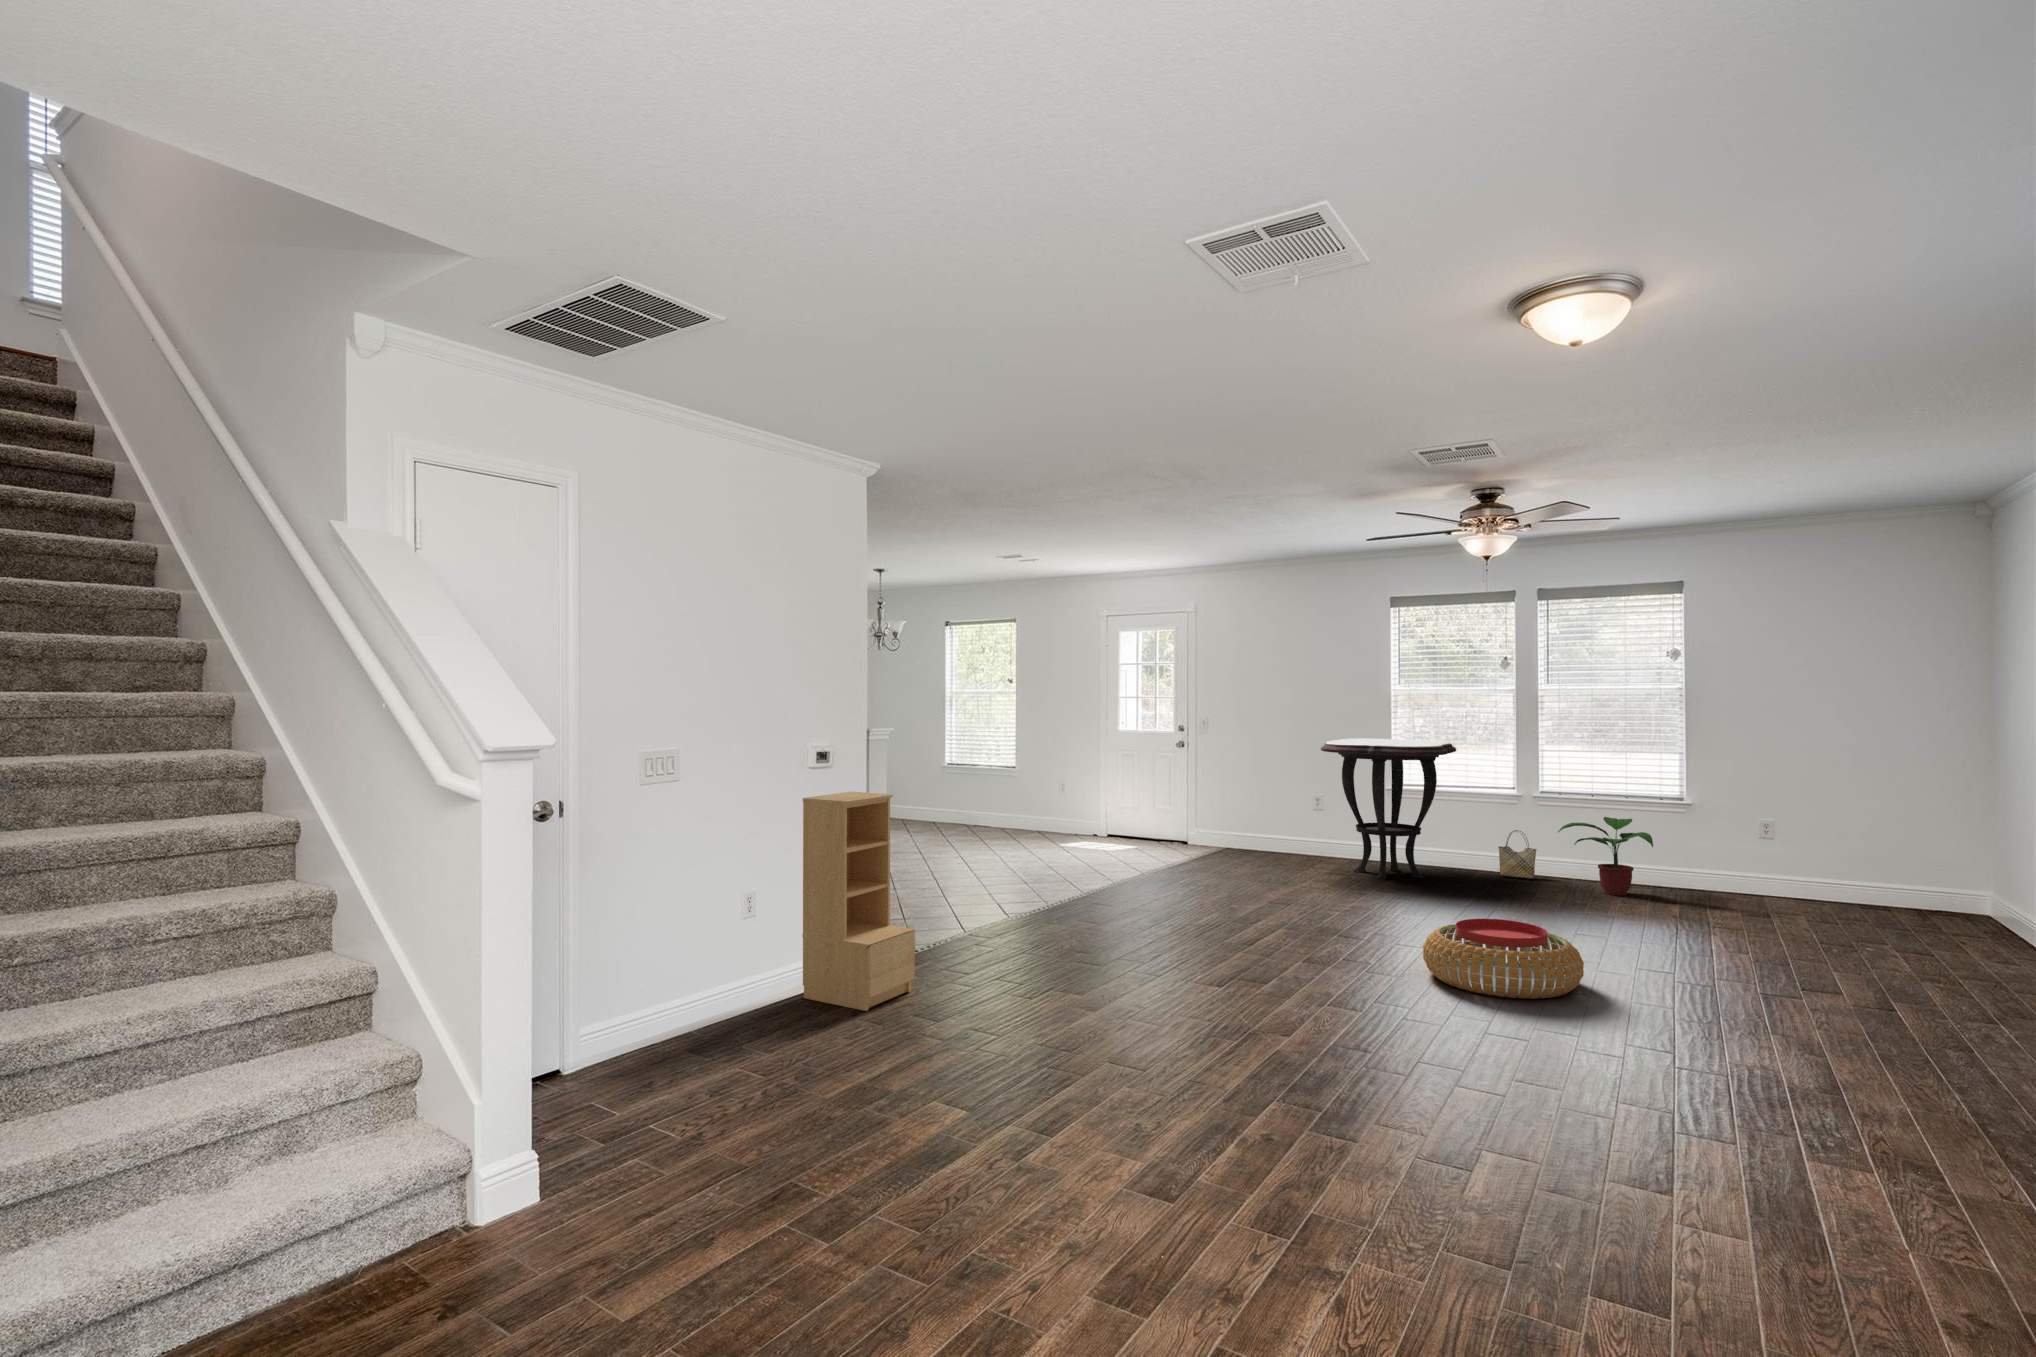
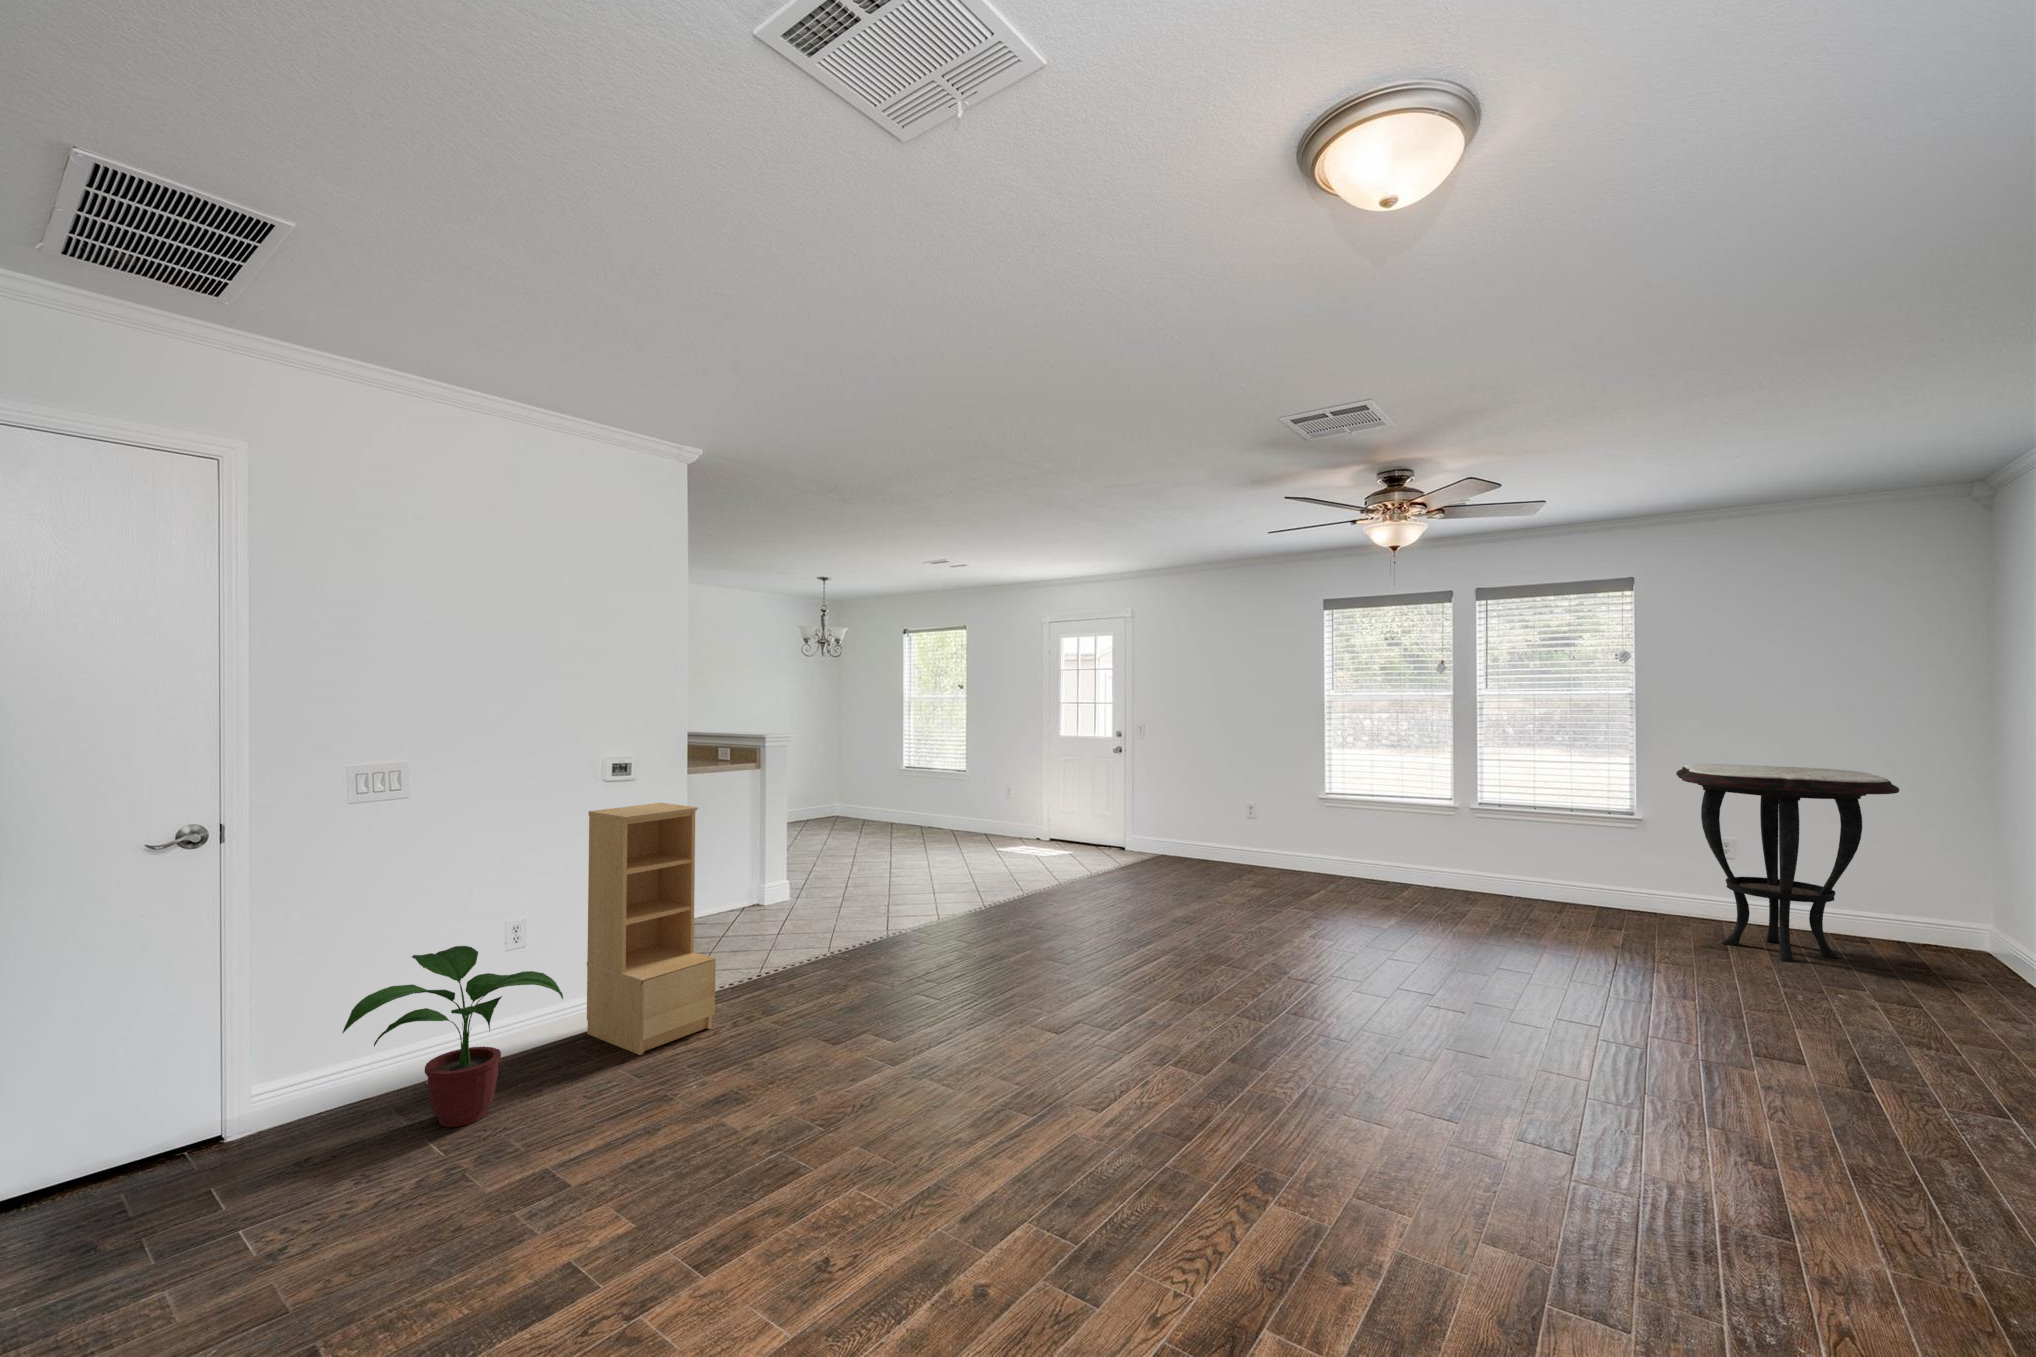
side table: present [1321,739,1456,880] -> present [1676,764,1899,962]
potted plant: present [1558,817,1653,895] -> present [343,946,563,1127]
woven basket: present [1498,830,1537,879] -> none [1433,841,1473,892]
pouf: present [1423,919,1584,999] -> none [1303,955,1485,1059]

